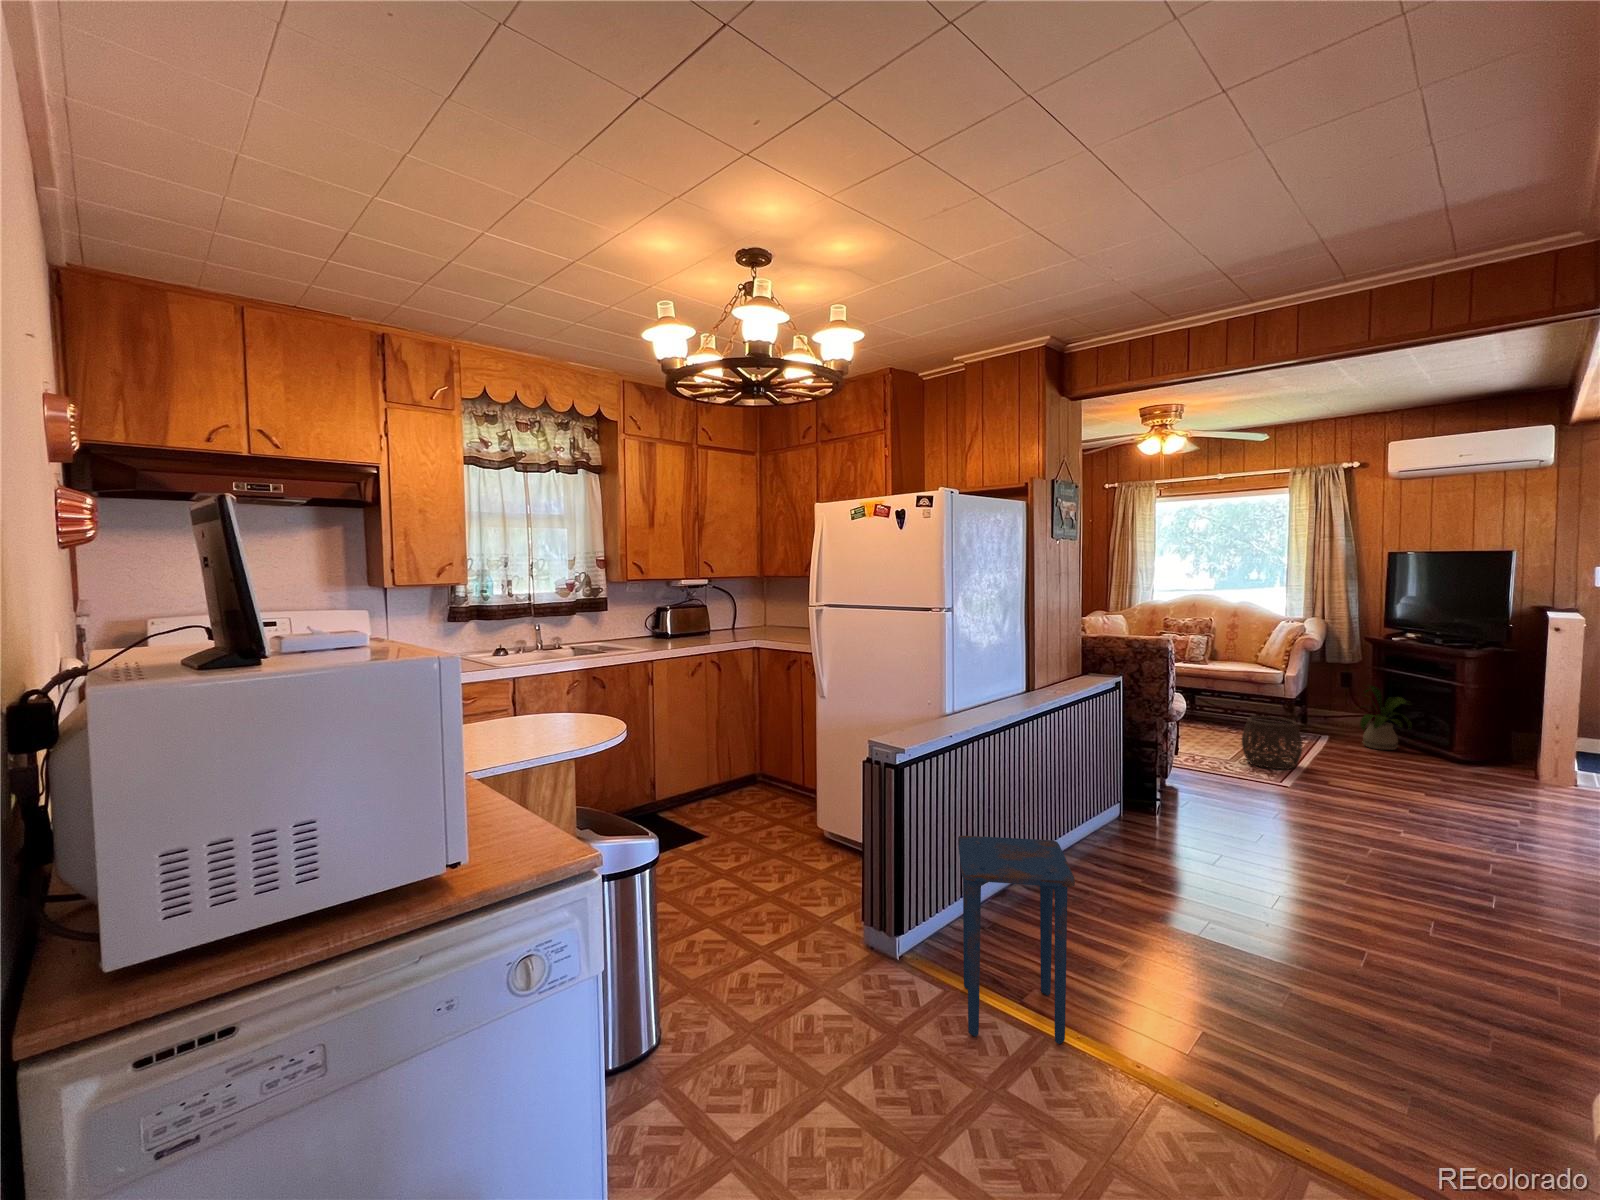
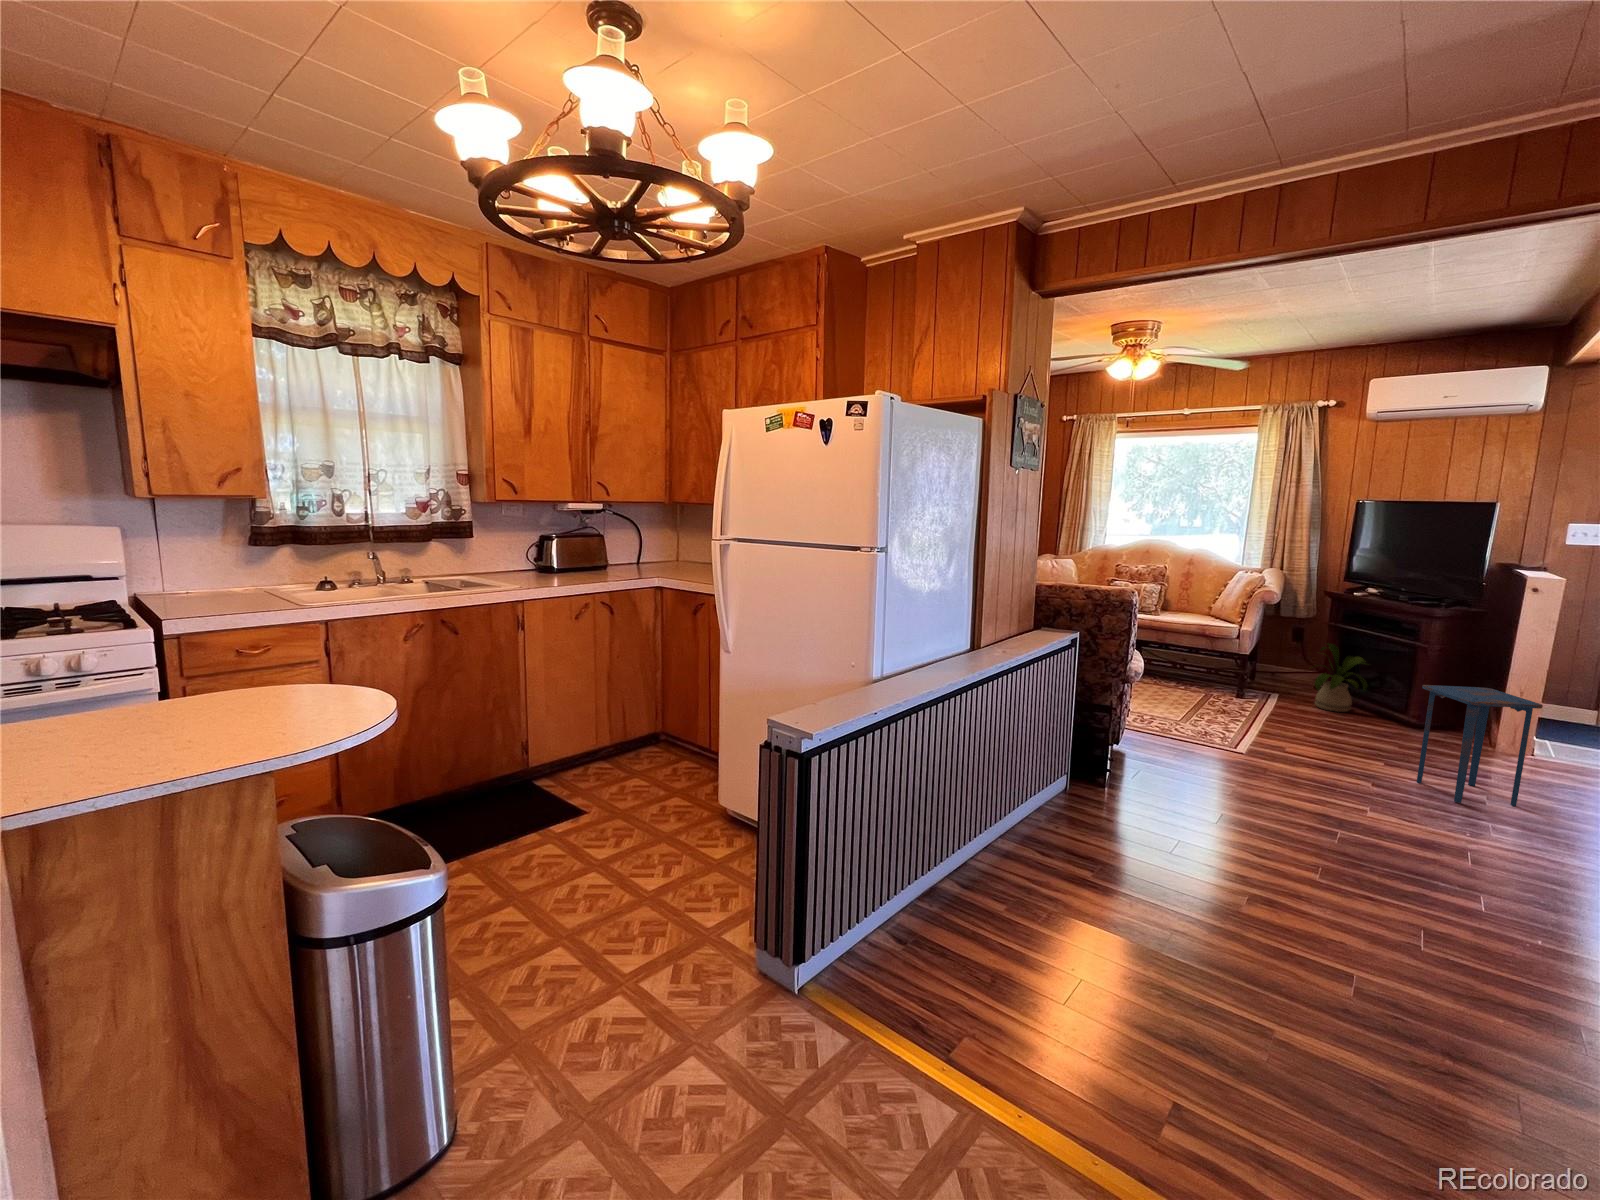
woven basket: present [1242,716,1303,770] -> none [1194,675,1260,734]
side table: present [958,836,1075,1044] -> present [1417,685,1543,806]

